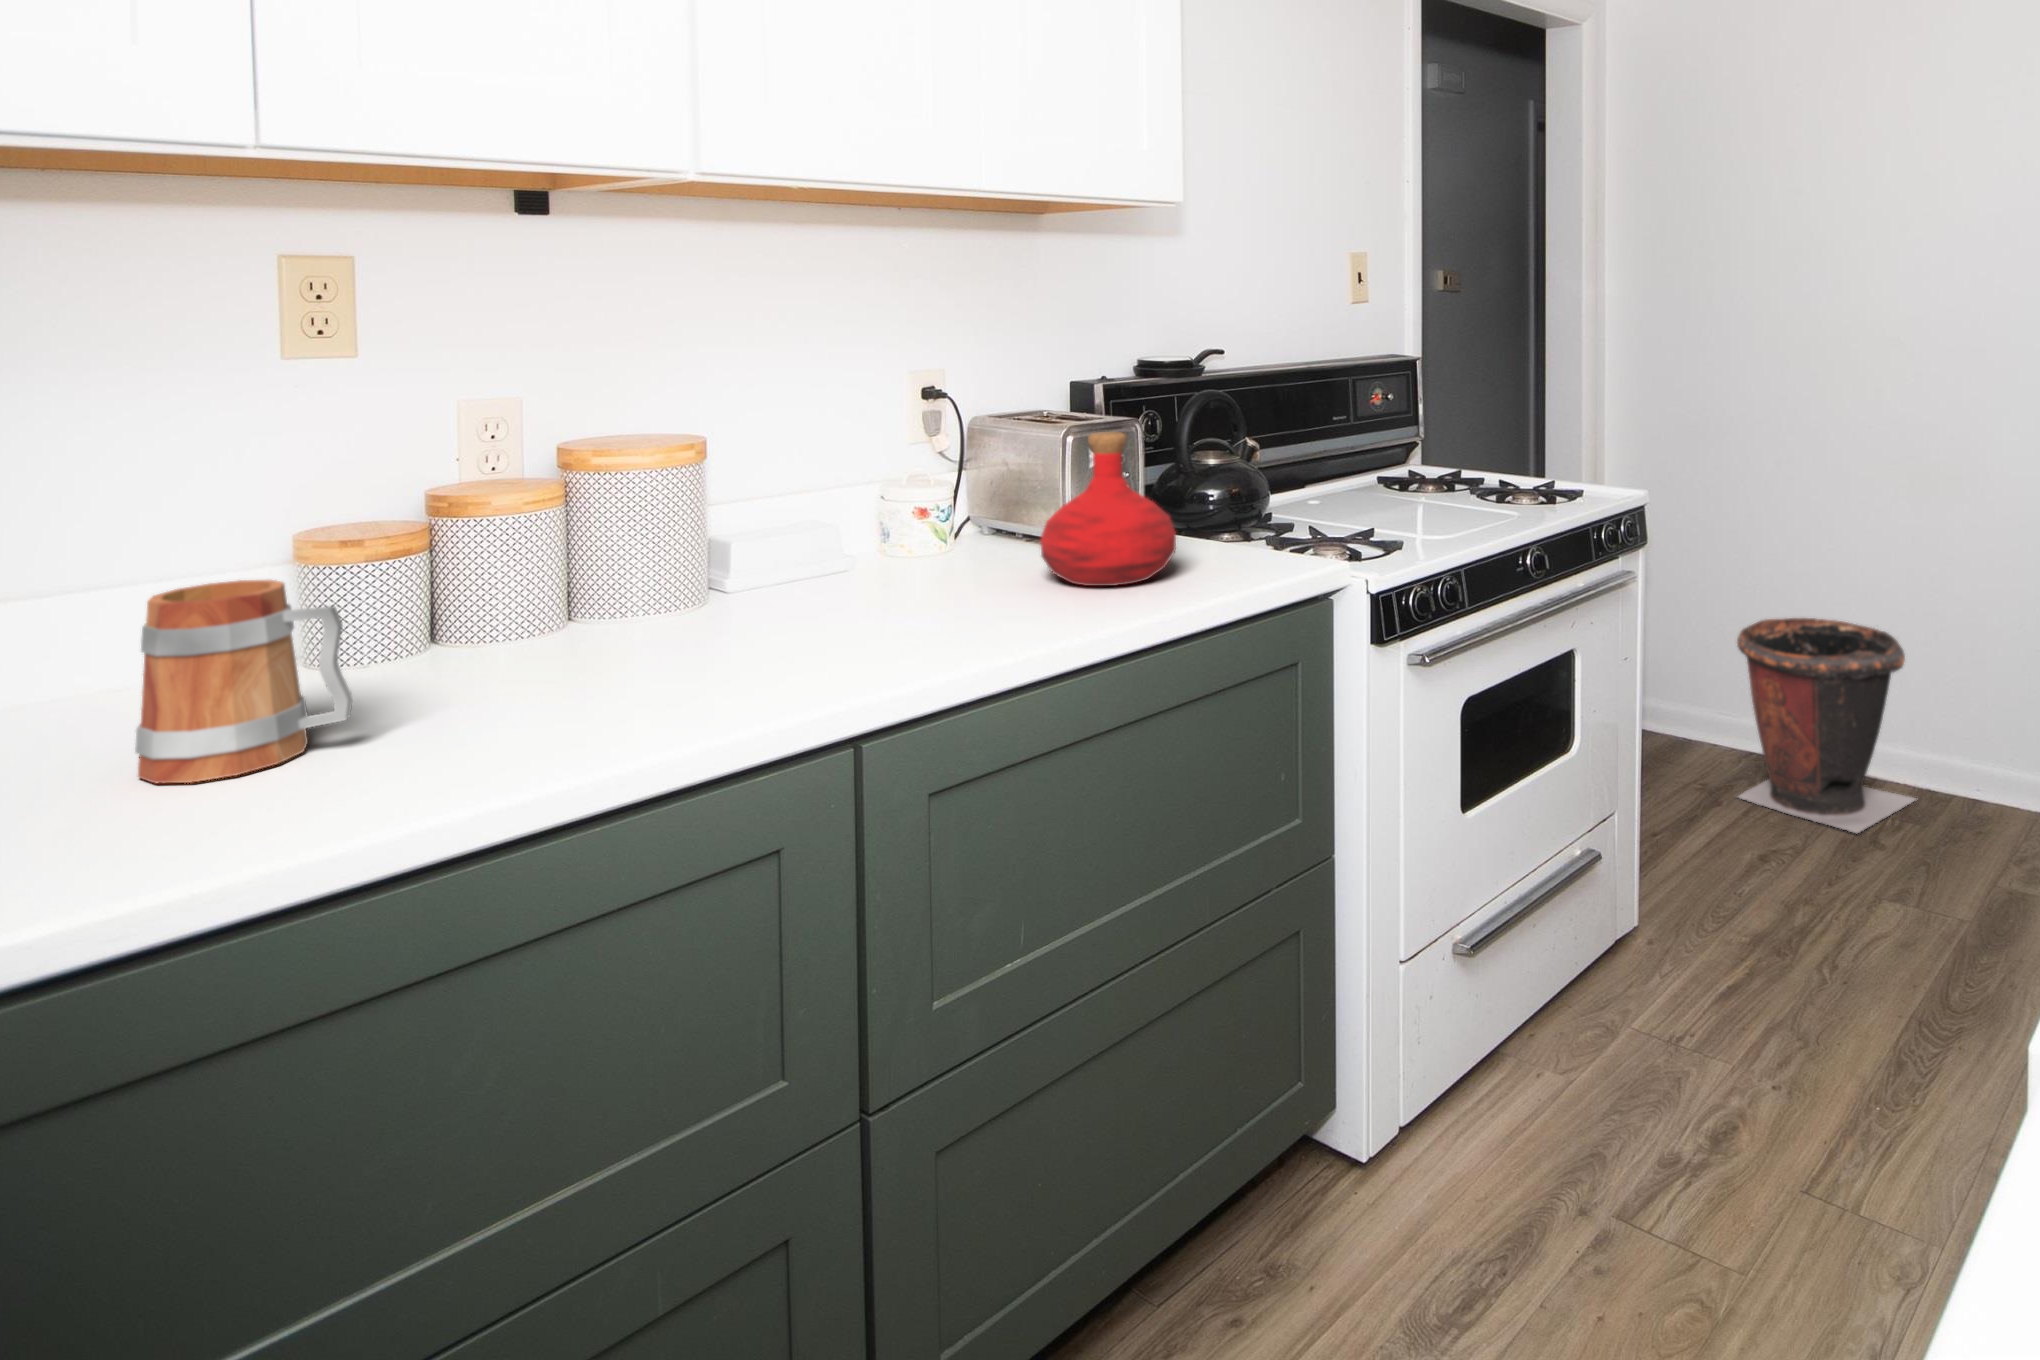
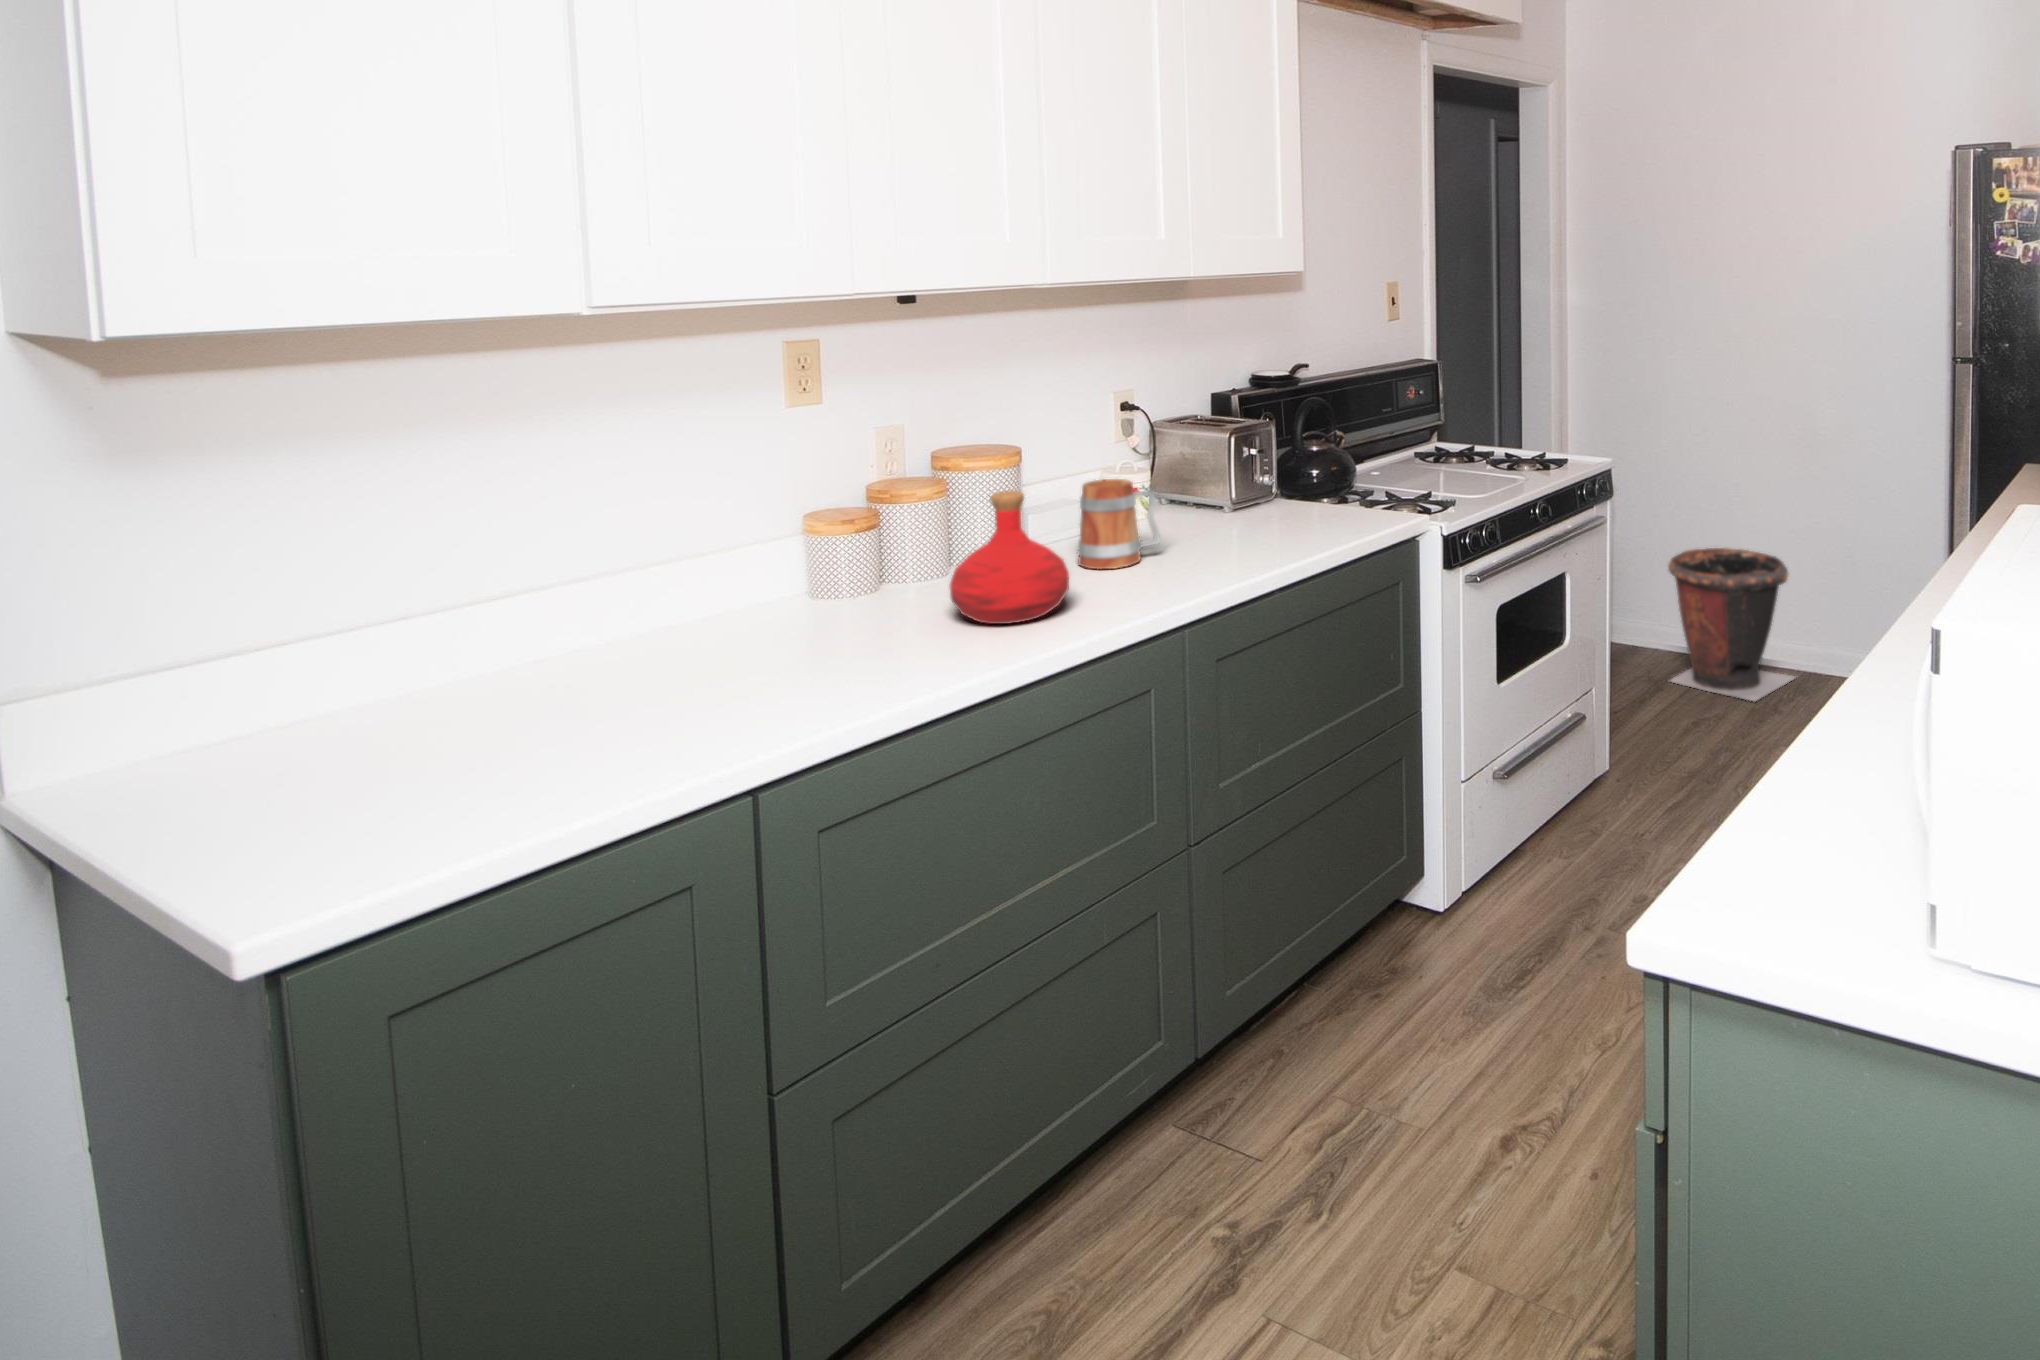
bottle: present [1041,432,1176,586] -> present [949,490,1069,624]
mug: present [135,580,353,783] -> present [1078,479,1160,569]

